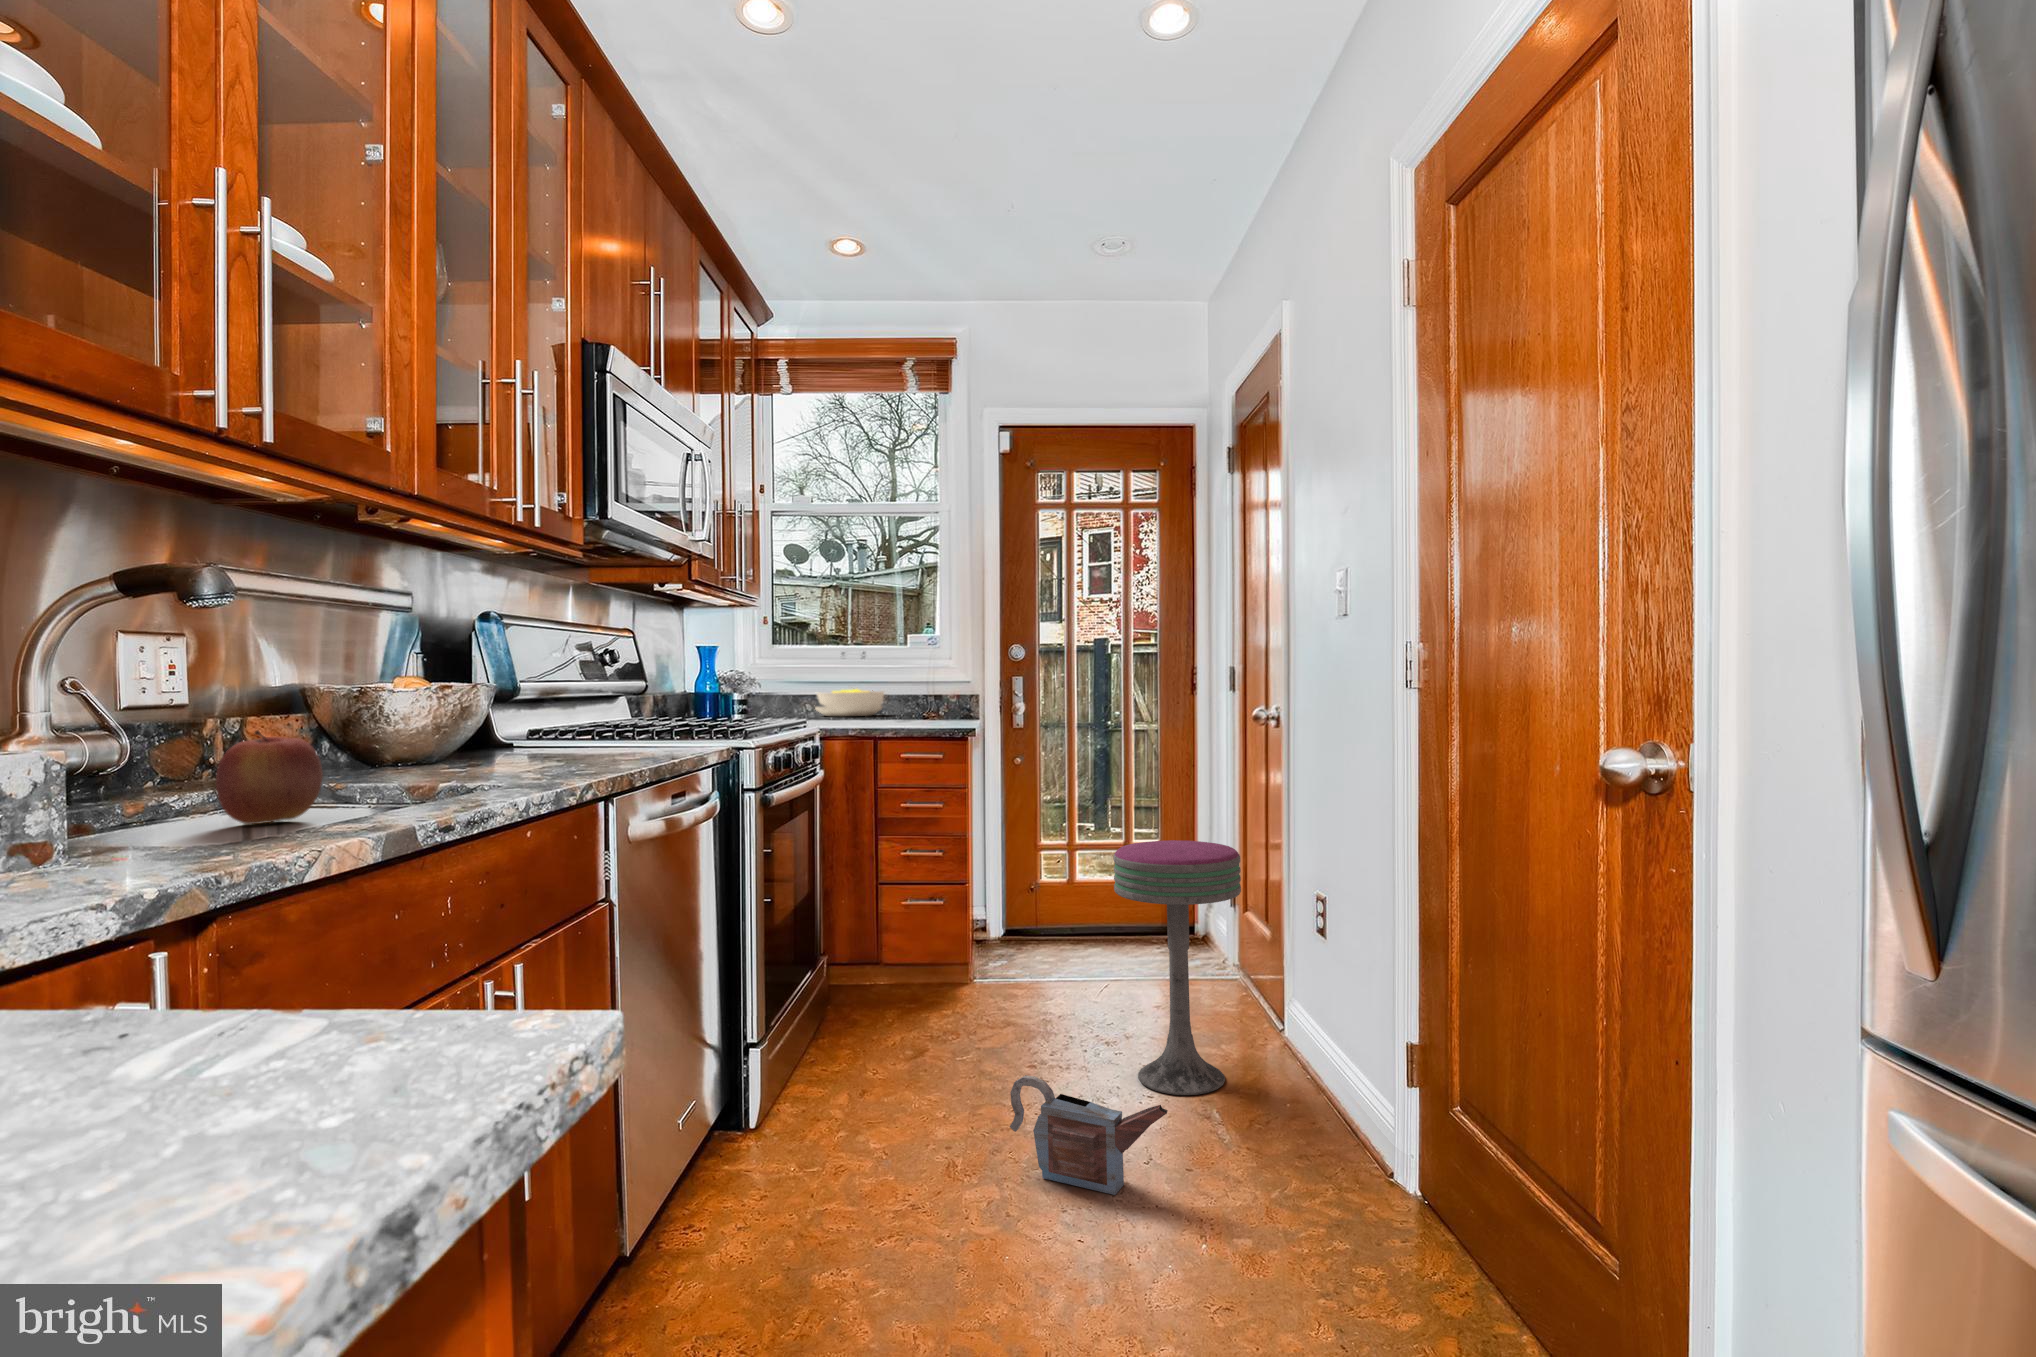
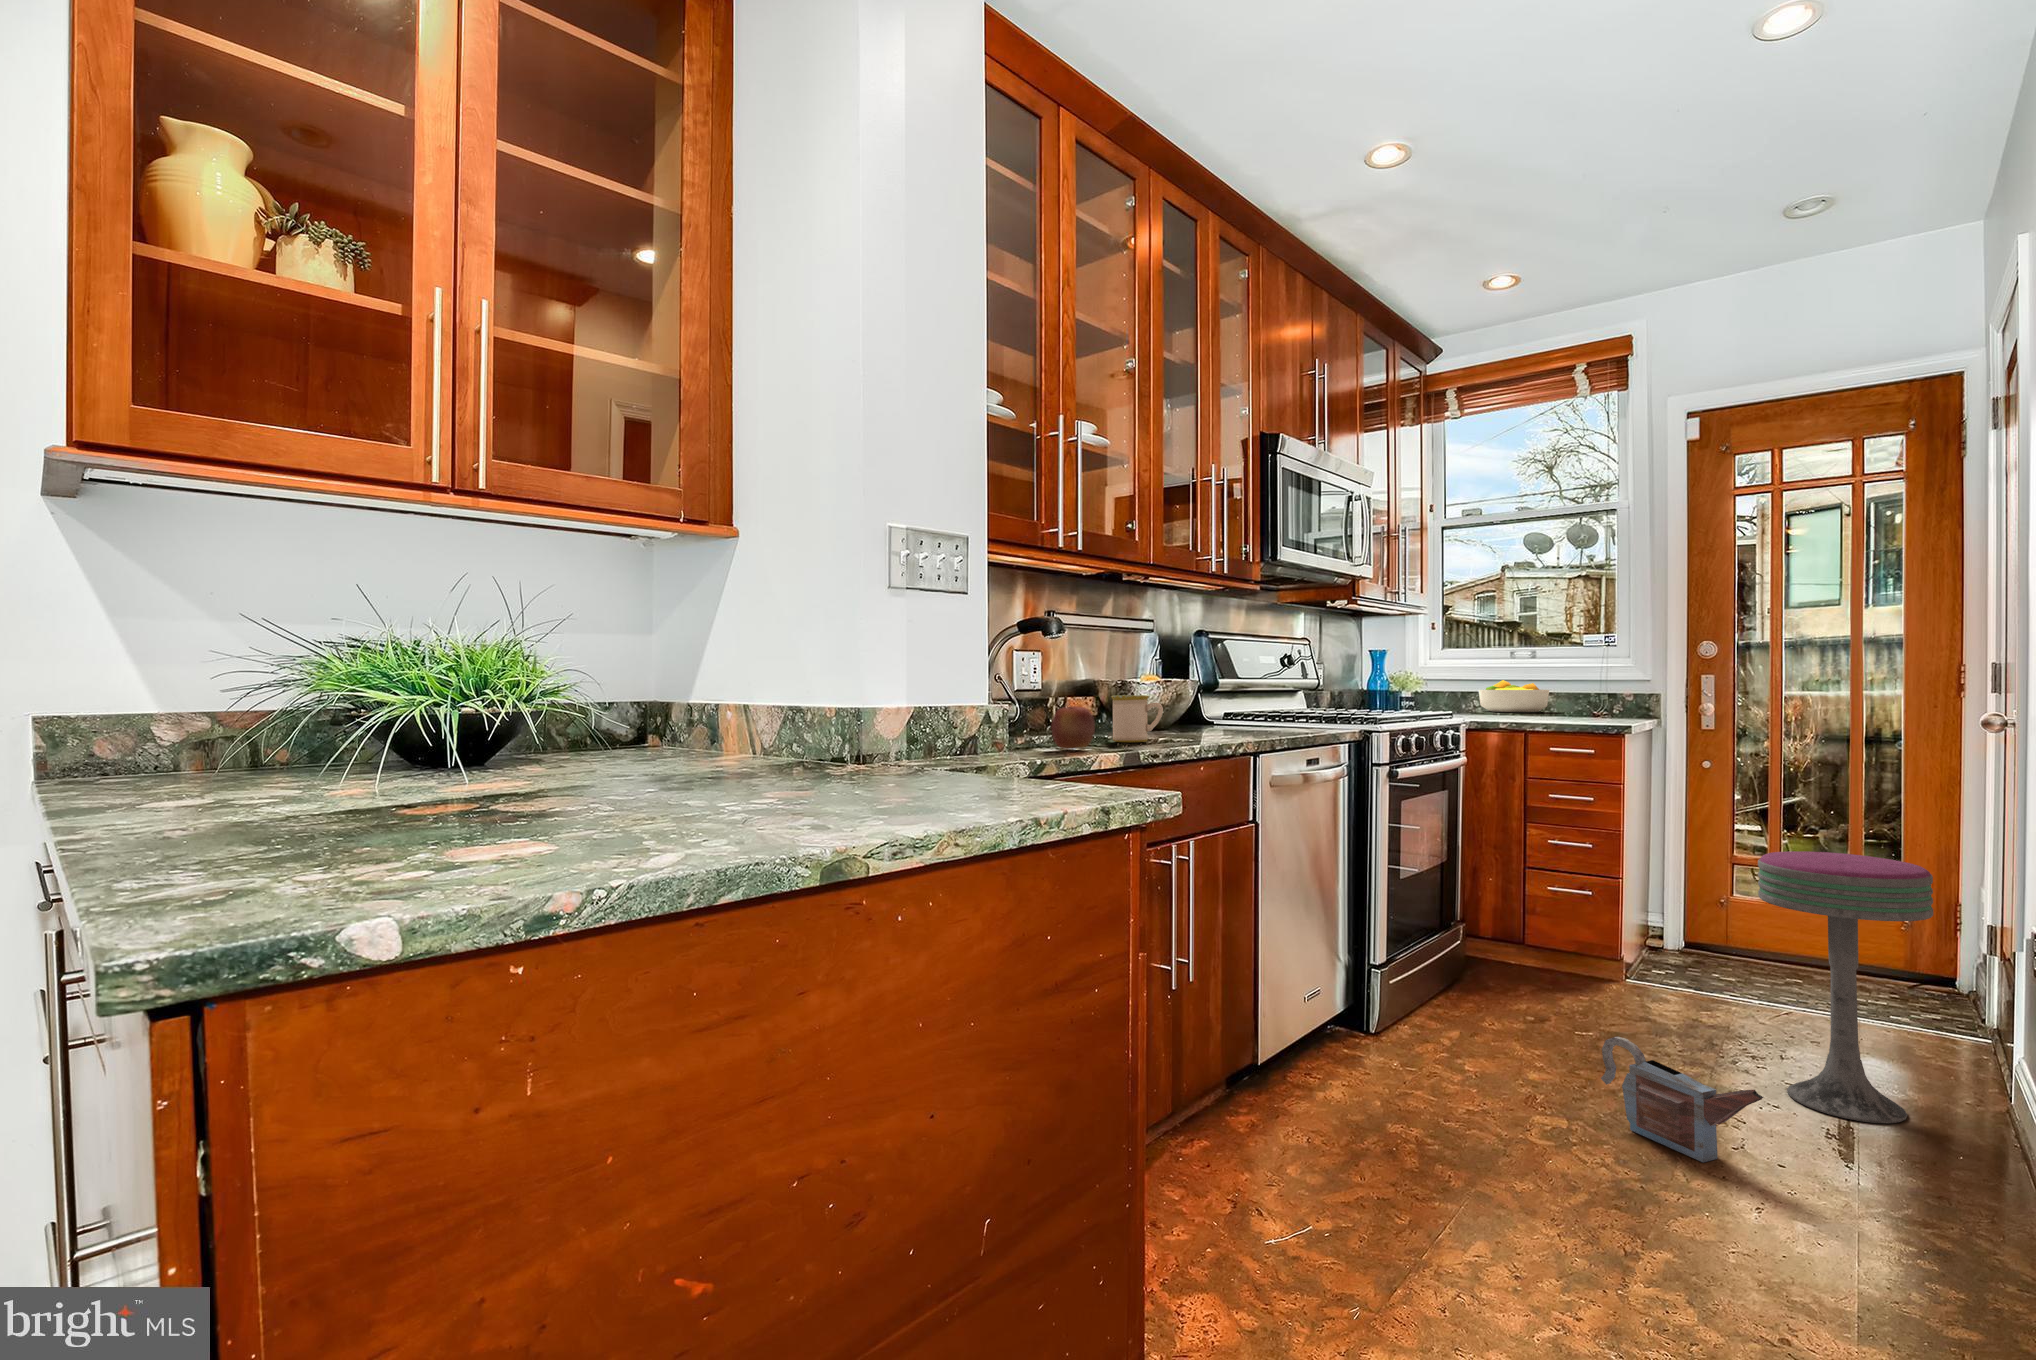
mug: none [350,711,455,795] -> present [1111,695,1163,742]

